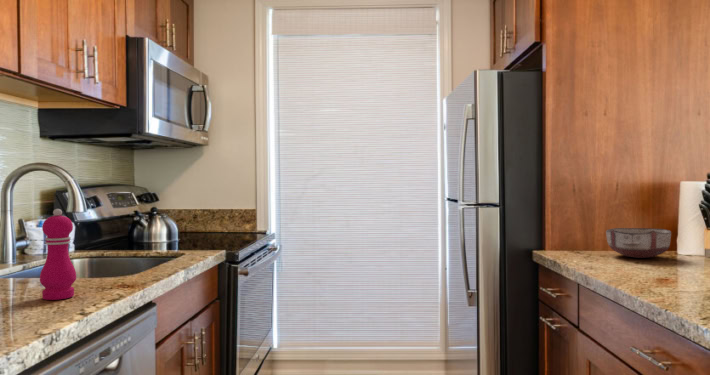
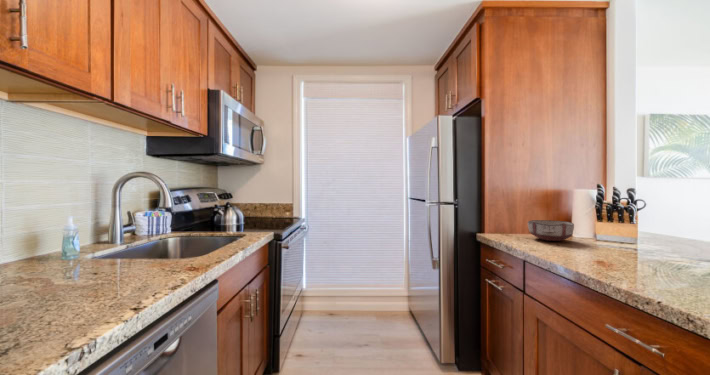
pepper mill: present [40,209,76,300] -> none [118,211,151,285]

